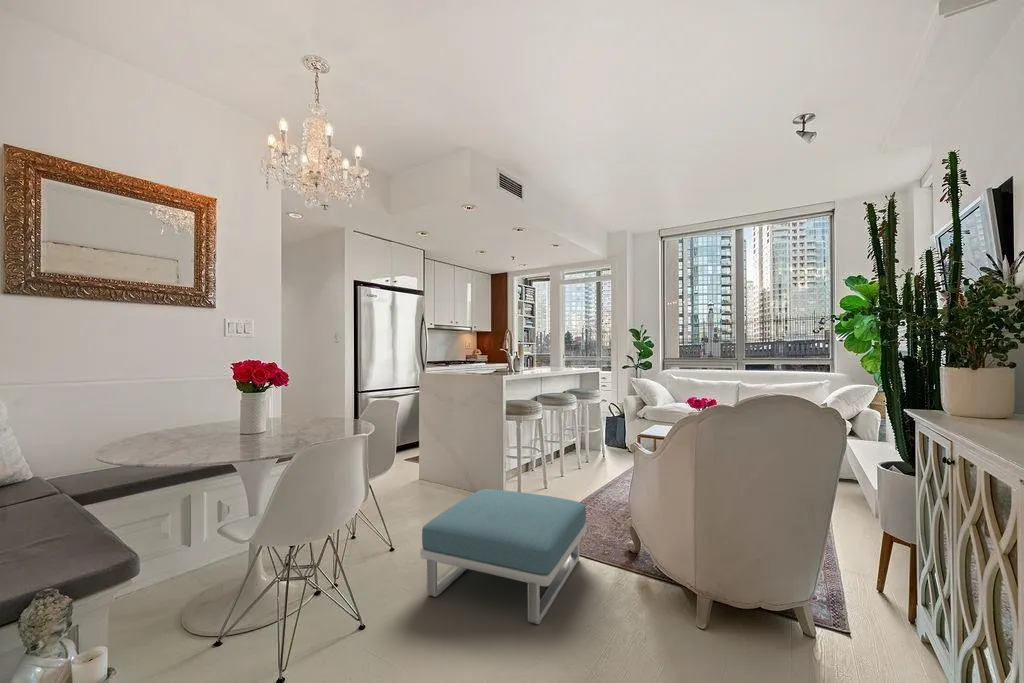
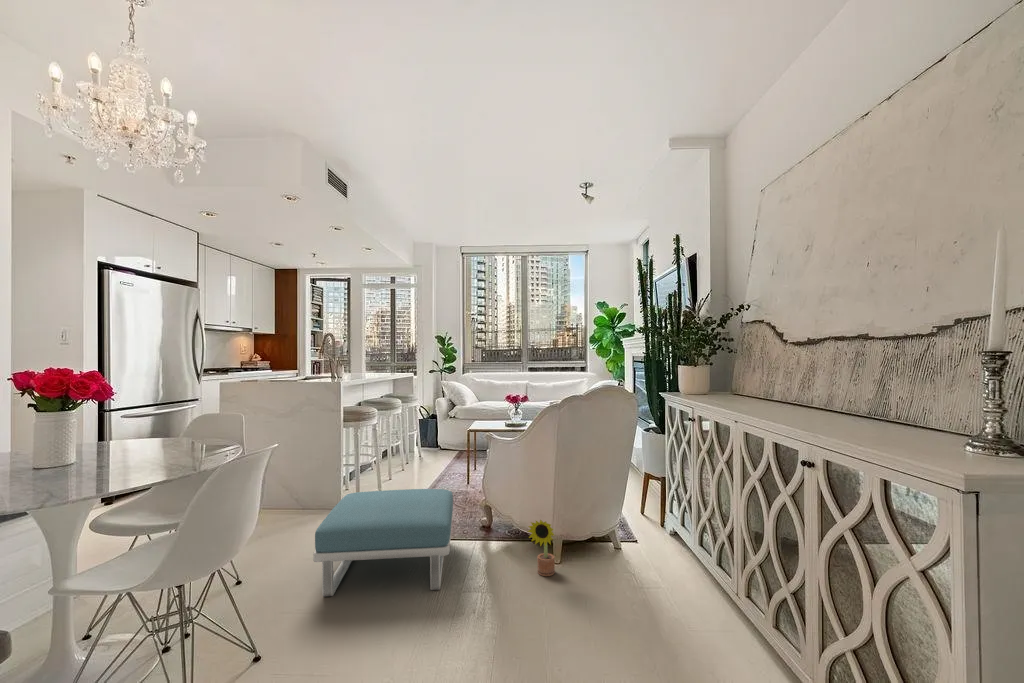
decorative plant: none [652,570,693,650] -> present [528,520,555,576]

